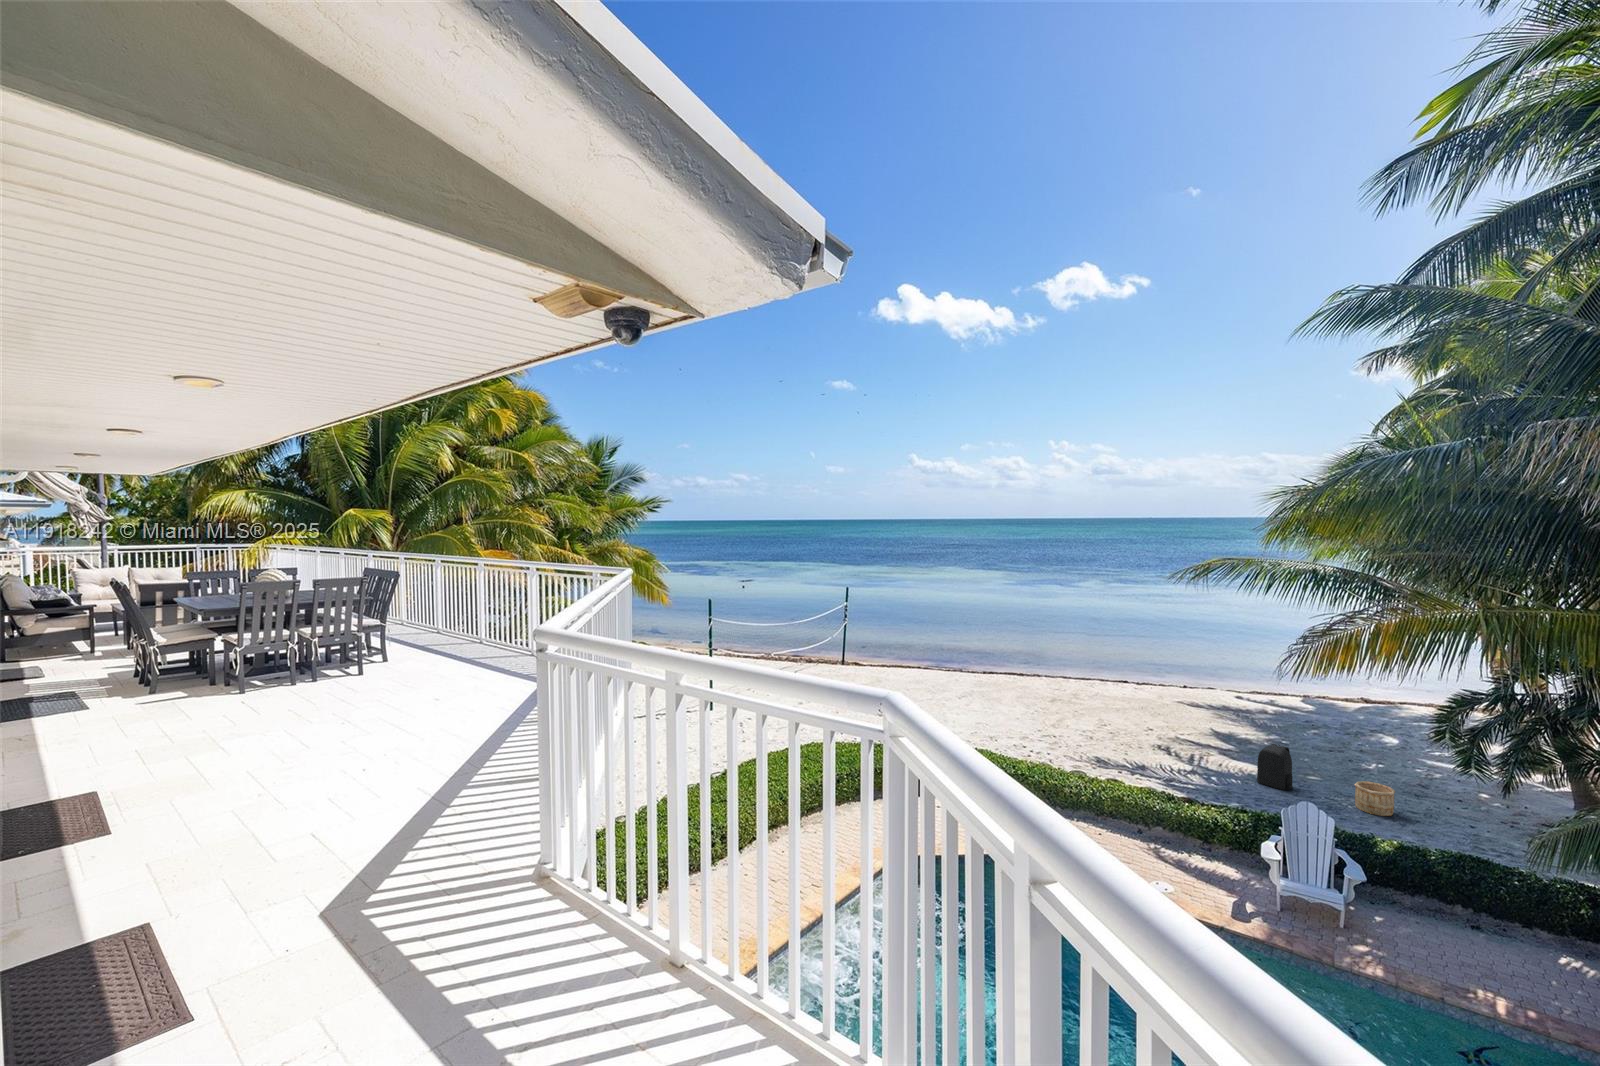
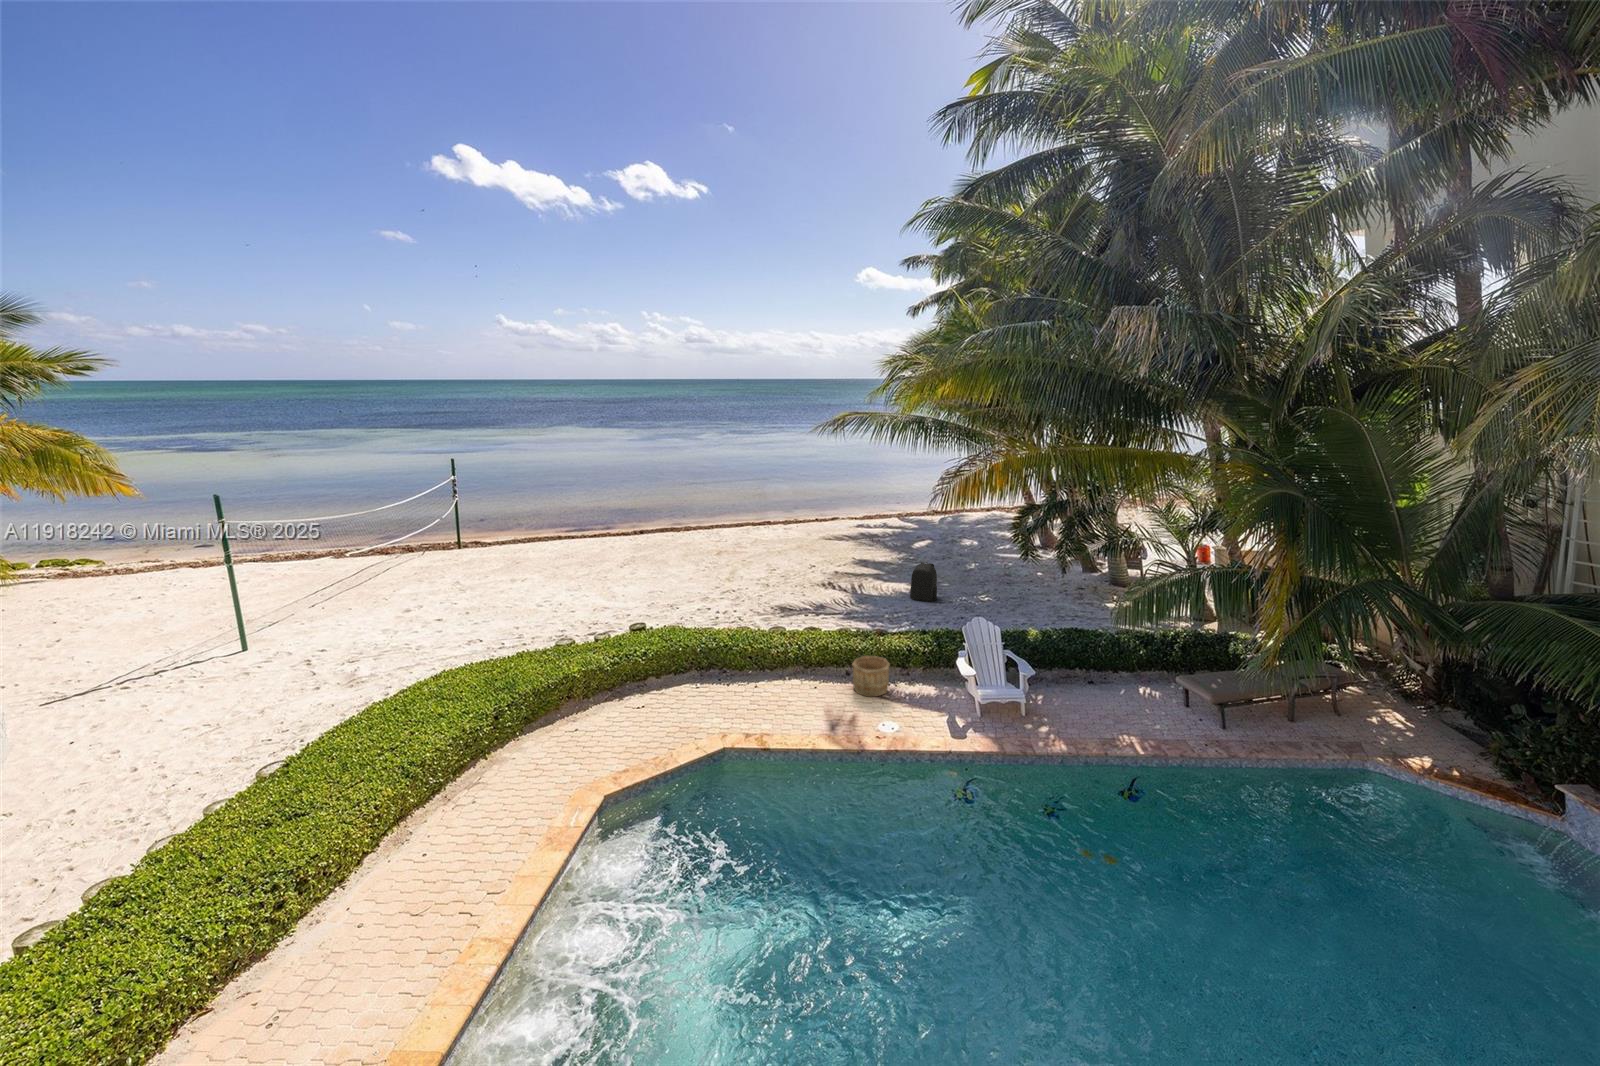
wooden bucket: present [1354,781,1395,816] -> present [852,656,890,697]

